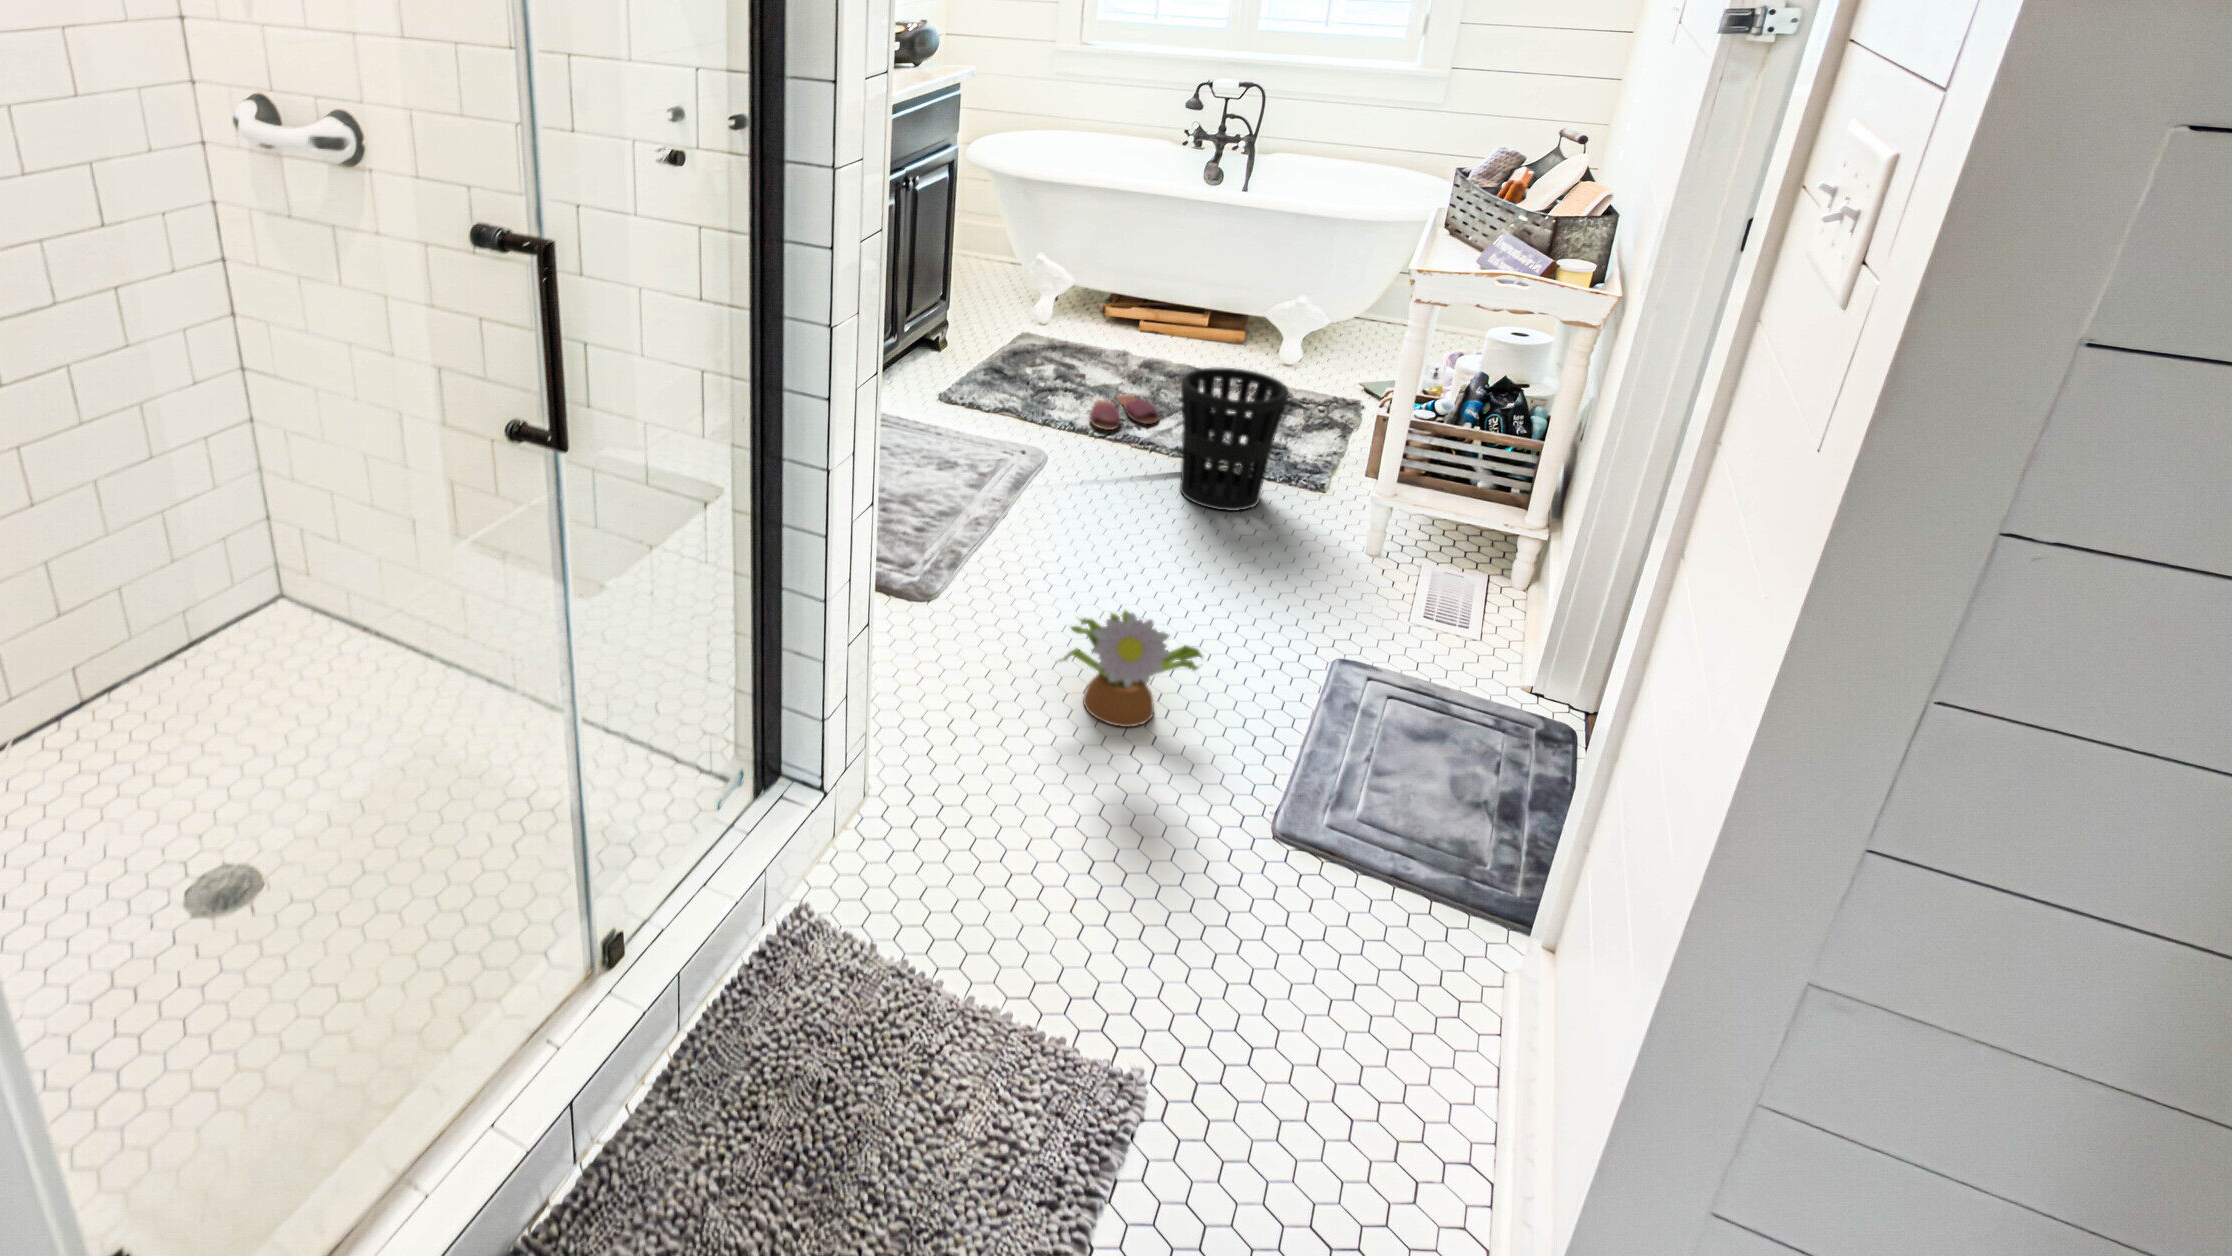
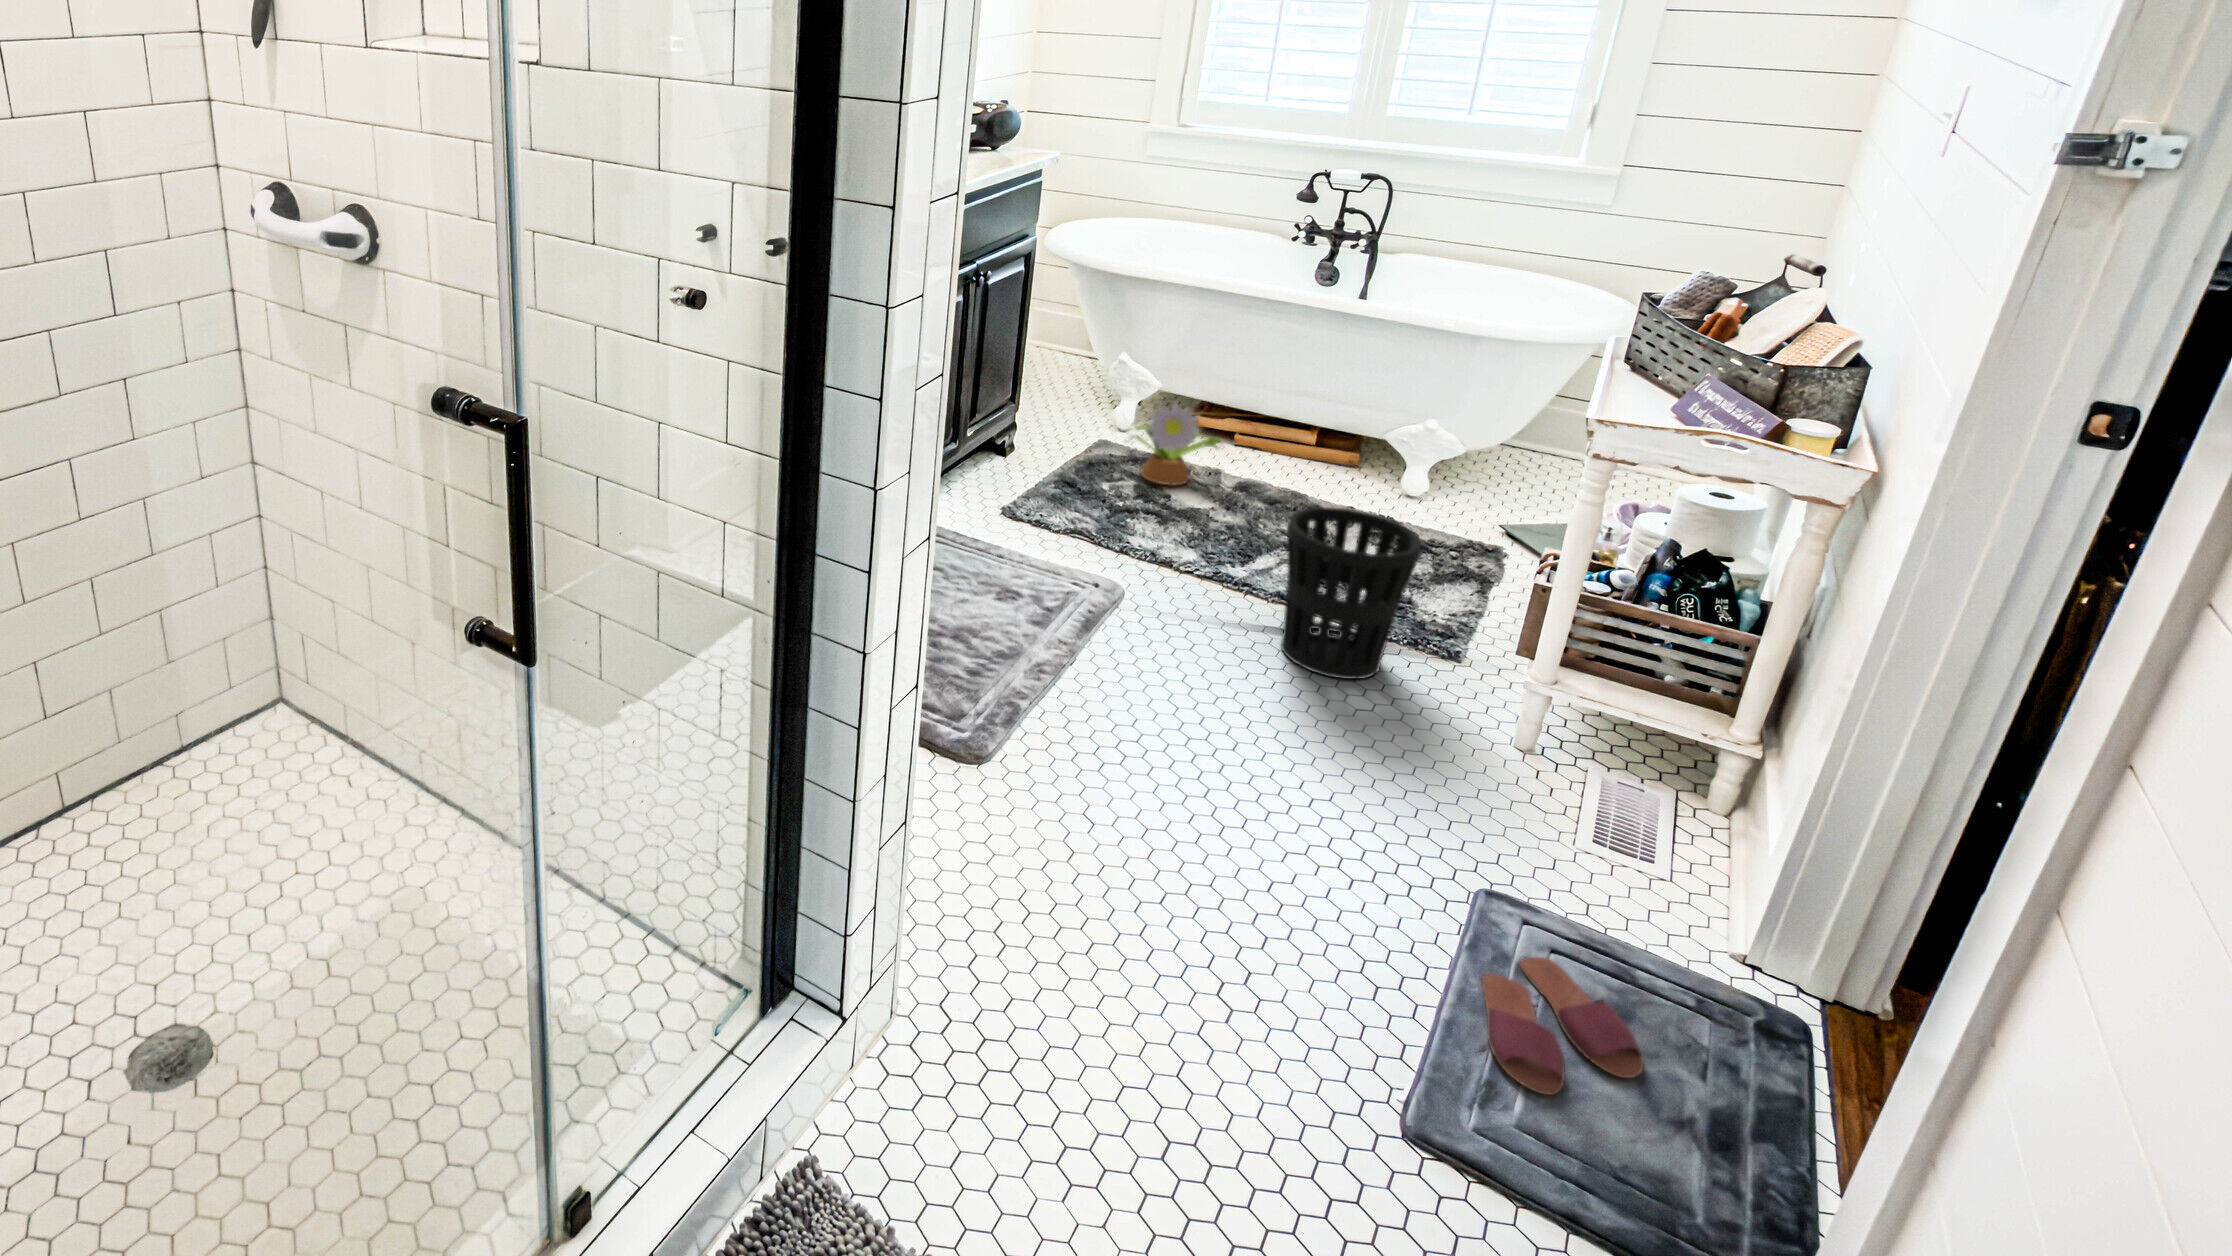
slippers: present [1090,395,1158,430] -> present [1482,957,1643,1095]
decorative plant: present [1059,611,1202,727] -> present [1133,403,1221,485]

